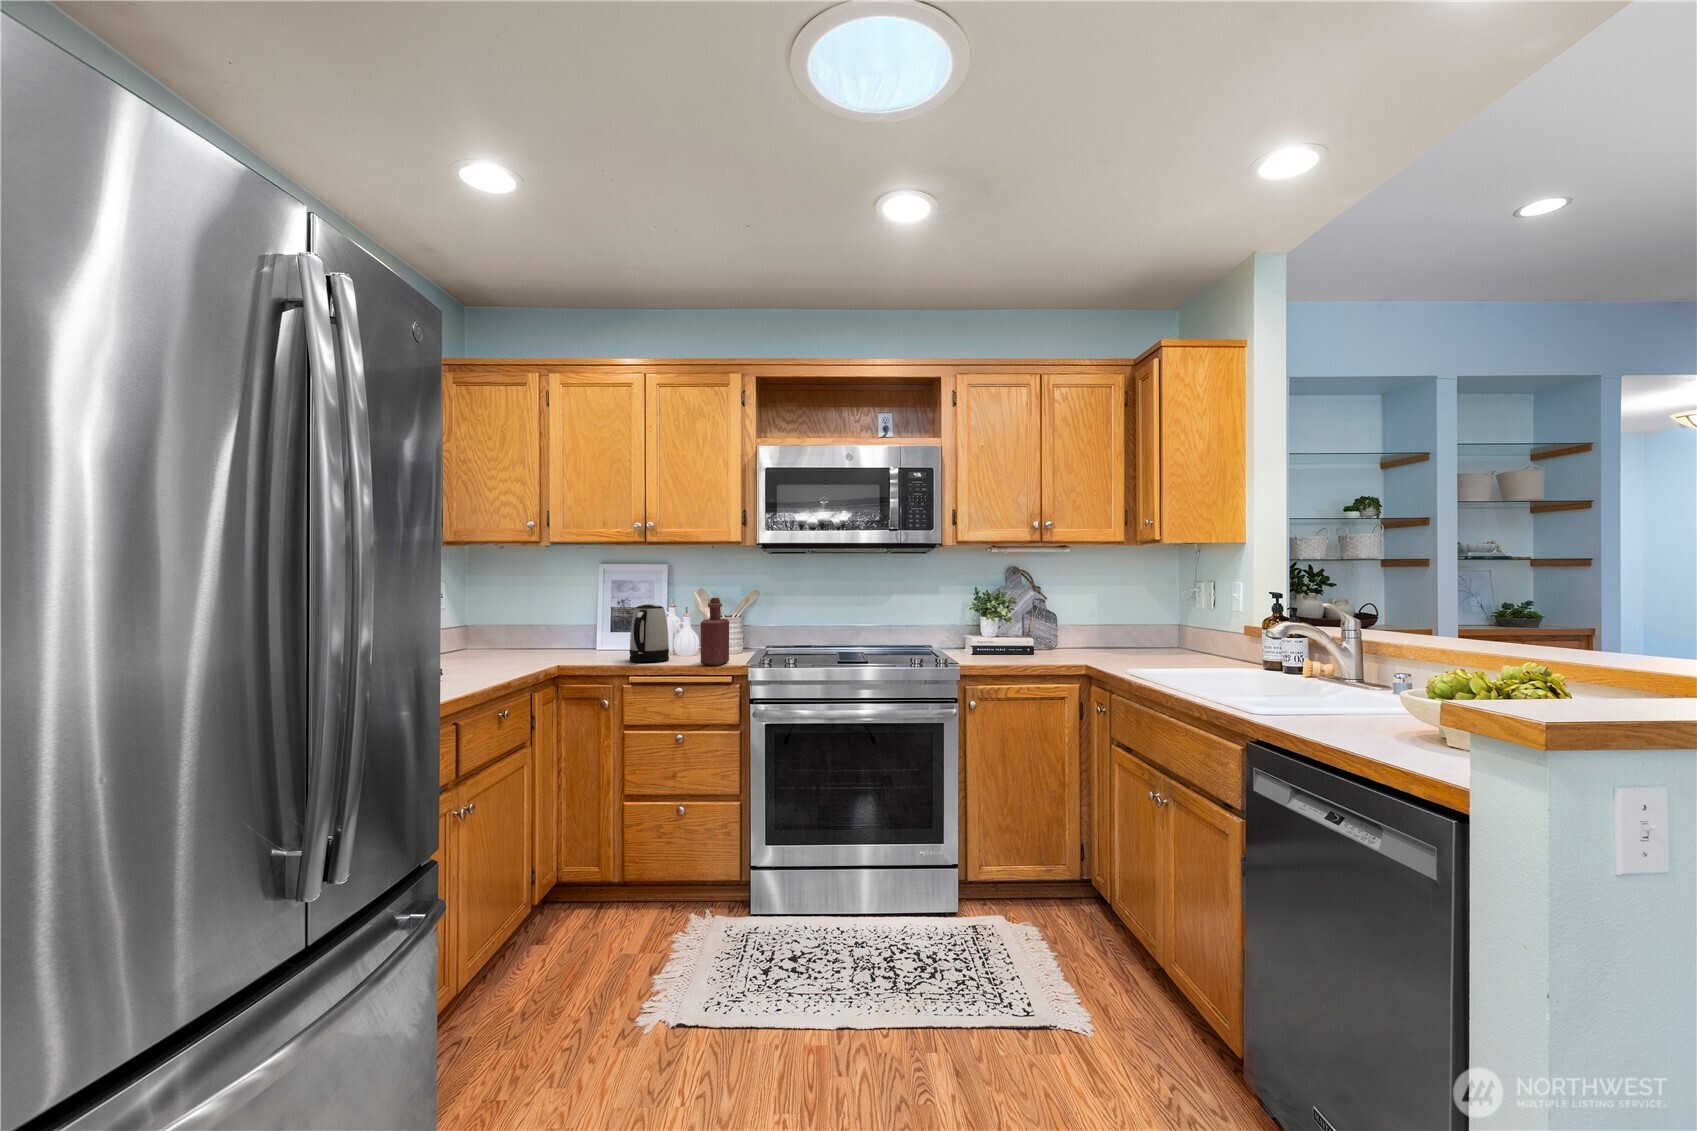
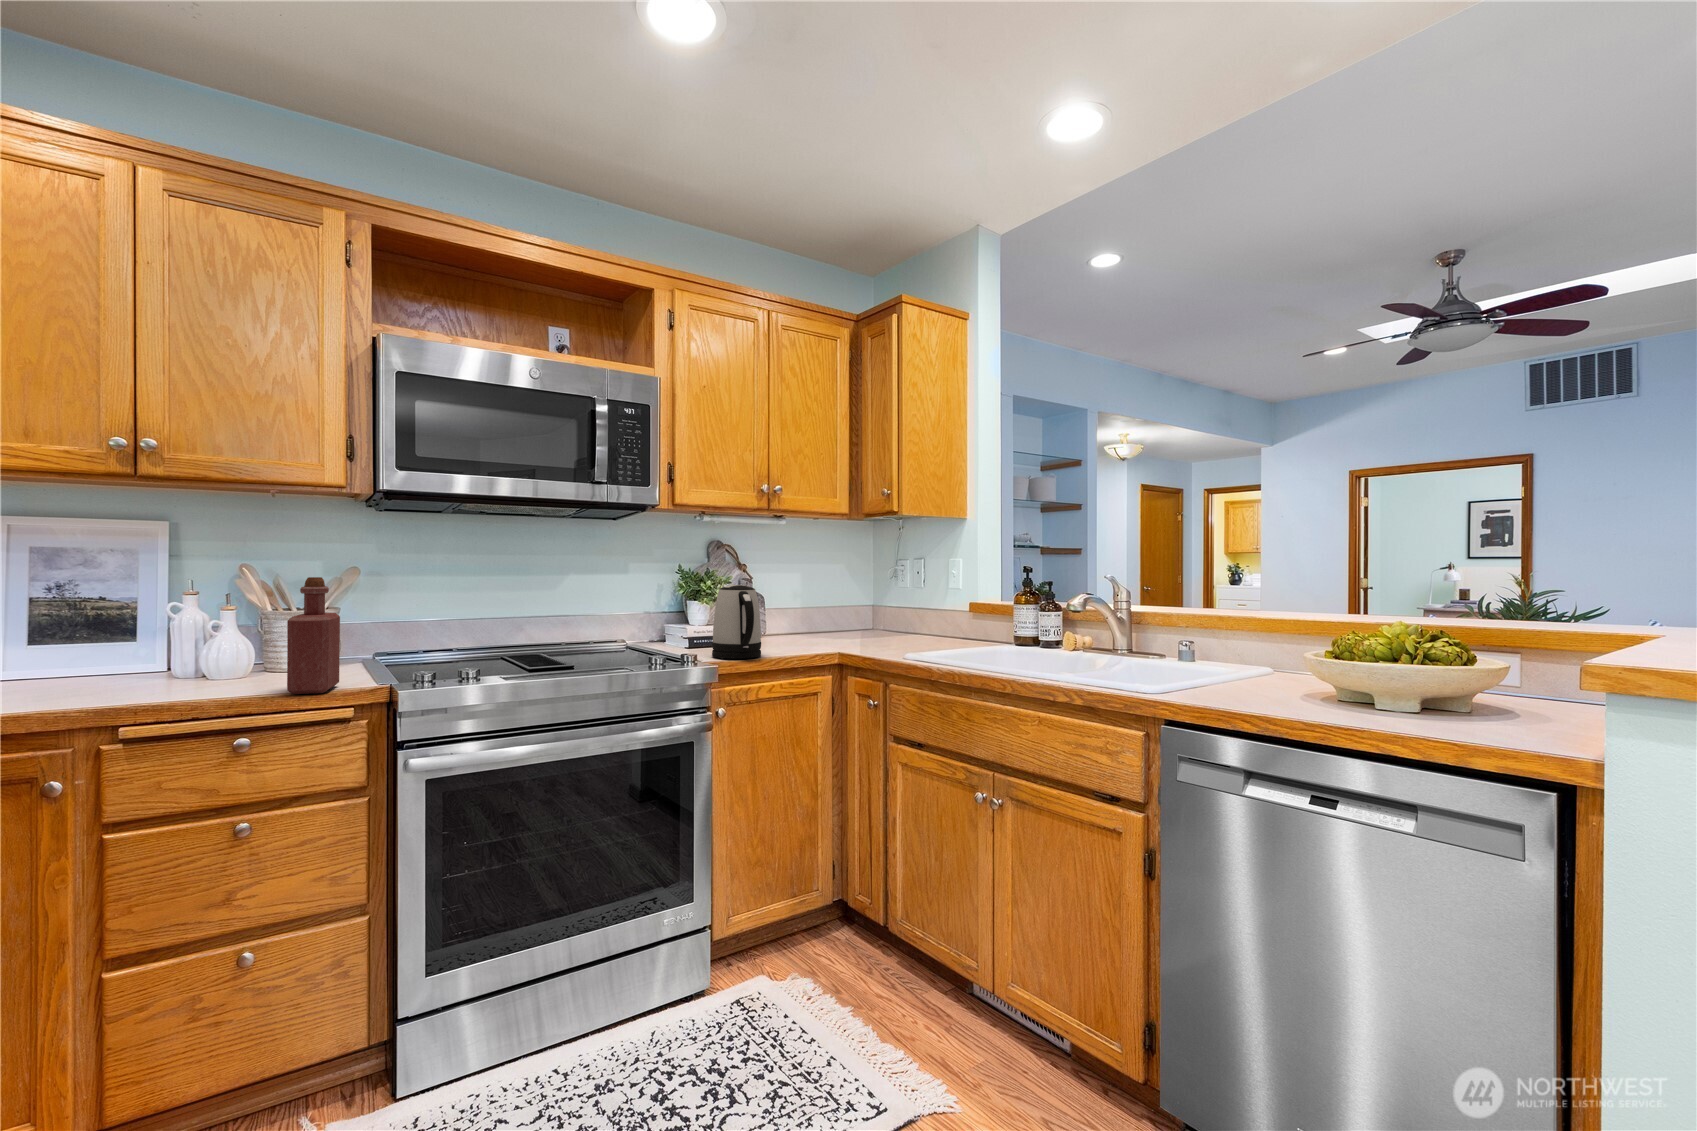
kettle: present [629,604,669,662] -> present [712,585,761,659]

